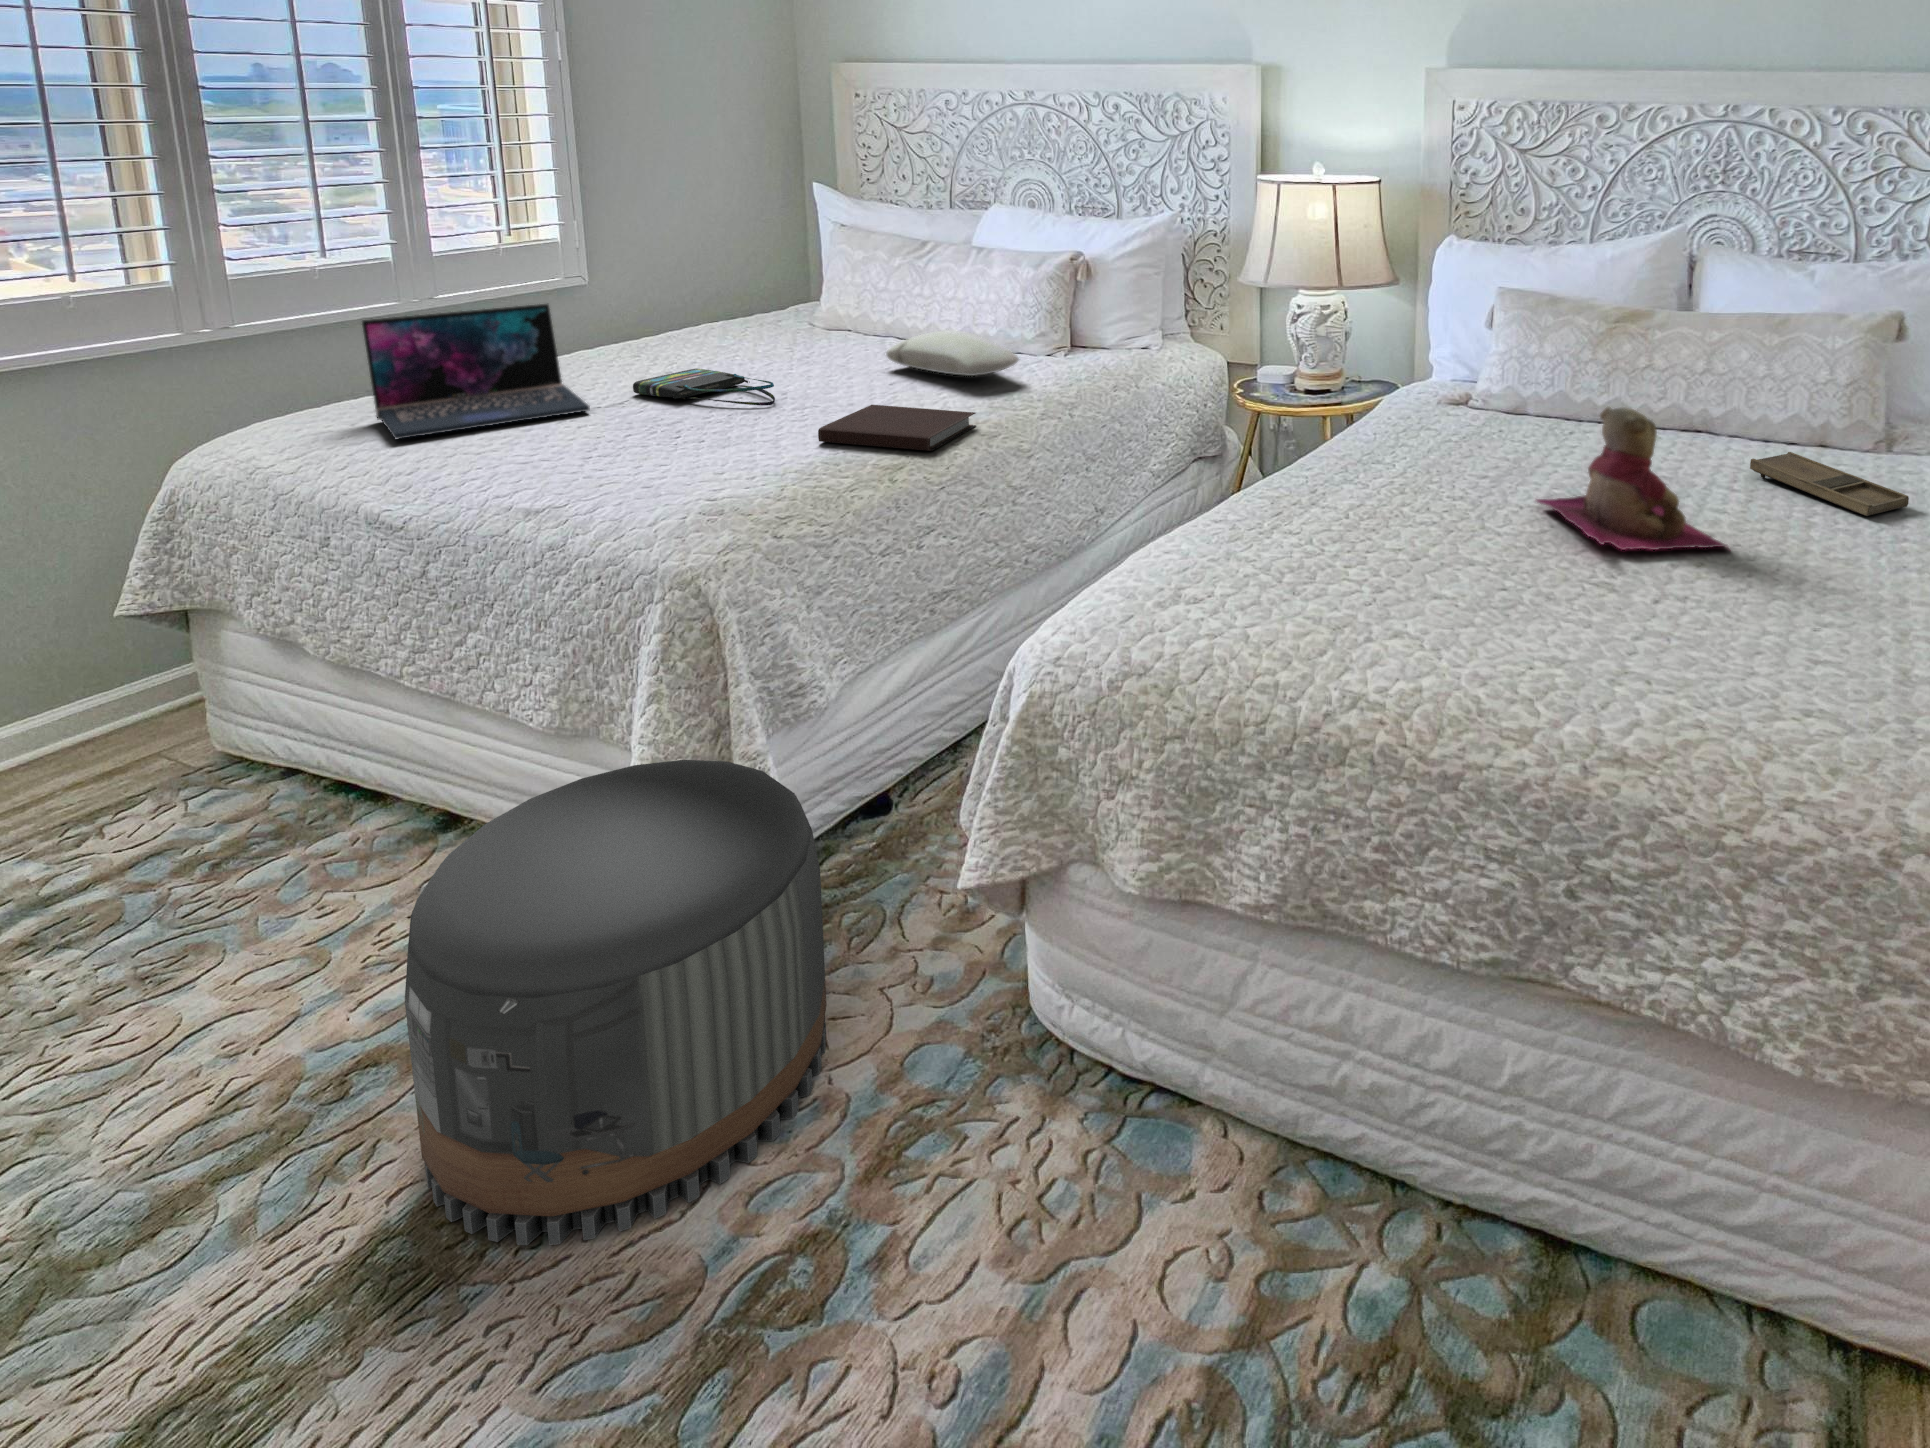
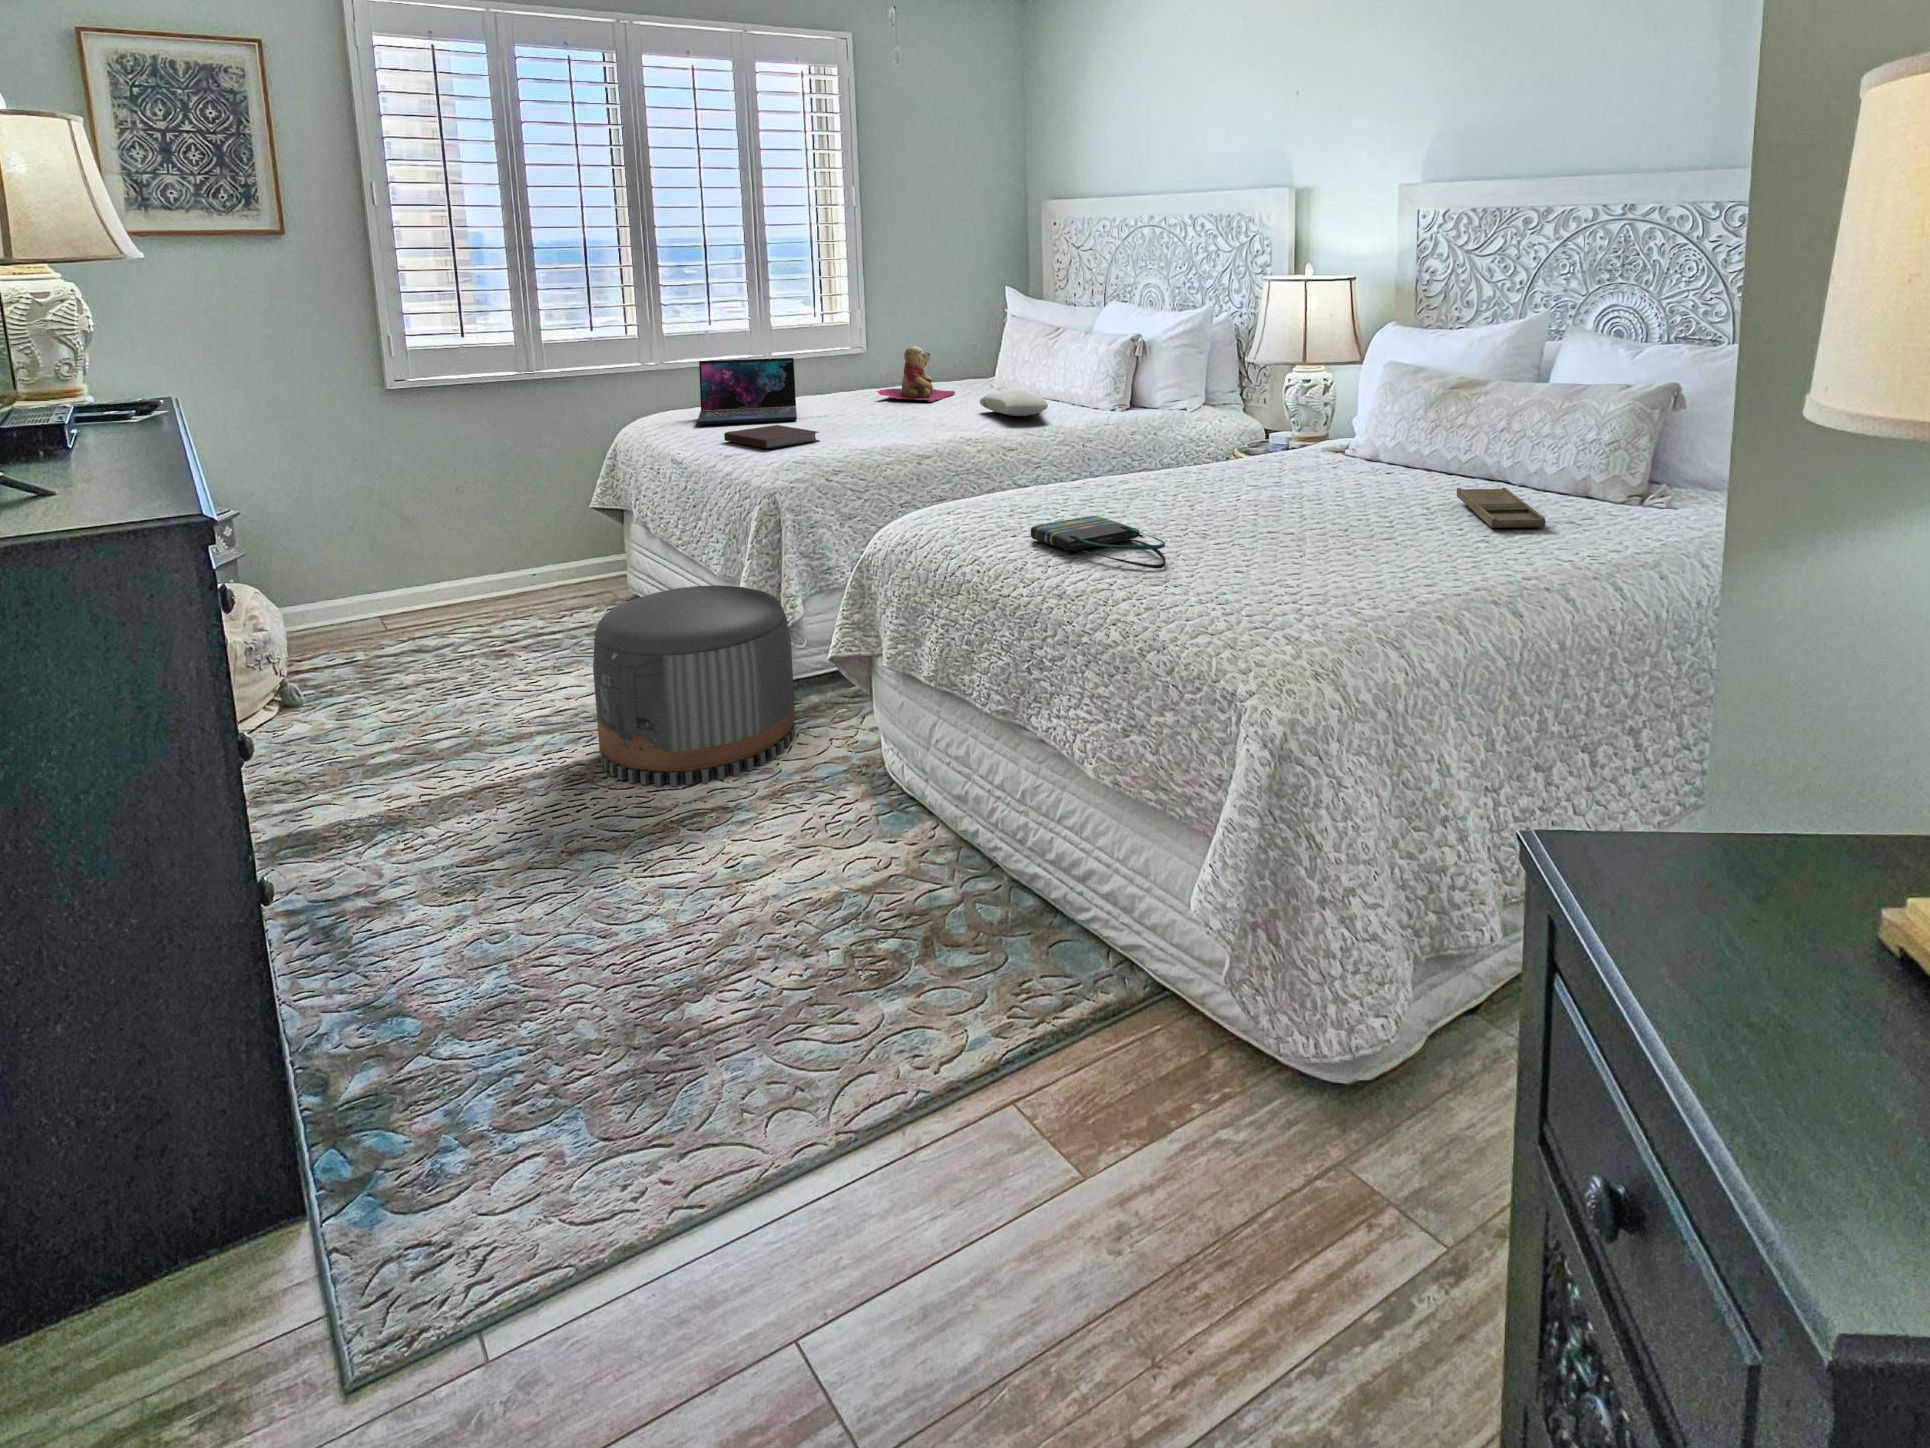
tote bag: present [633,369,775,406] -> present [1031,516,1165,568]
notebook: present [818,405,976,451] -> present [724,425,820,449]
teddy bear: present [1536,407,1728,550] -> present [876,346,955,402]

